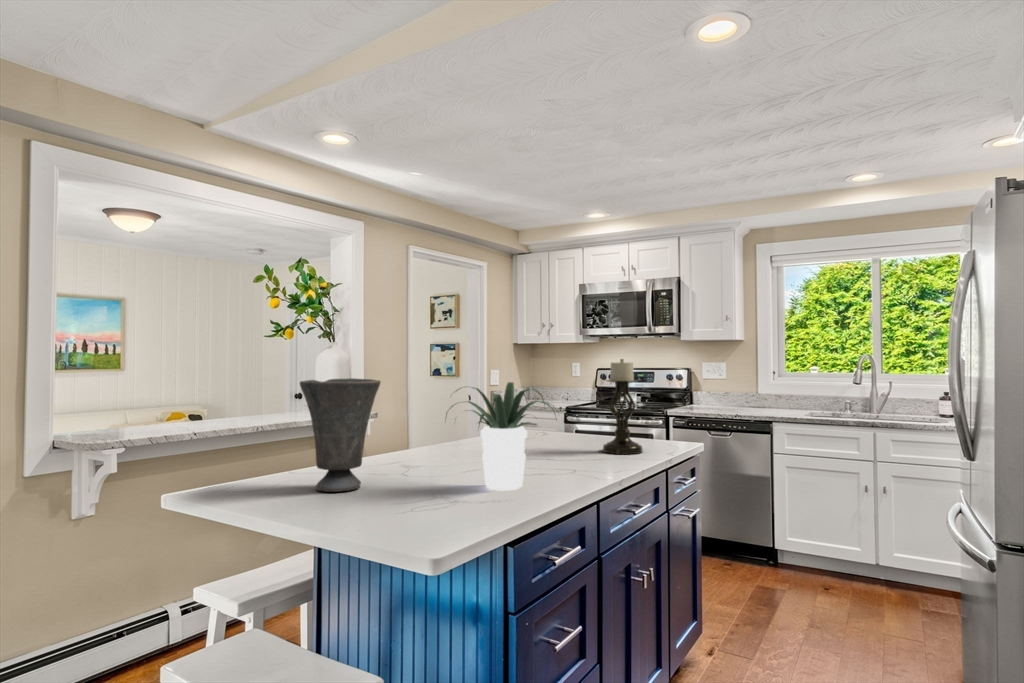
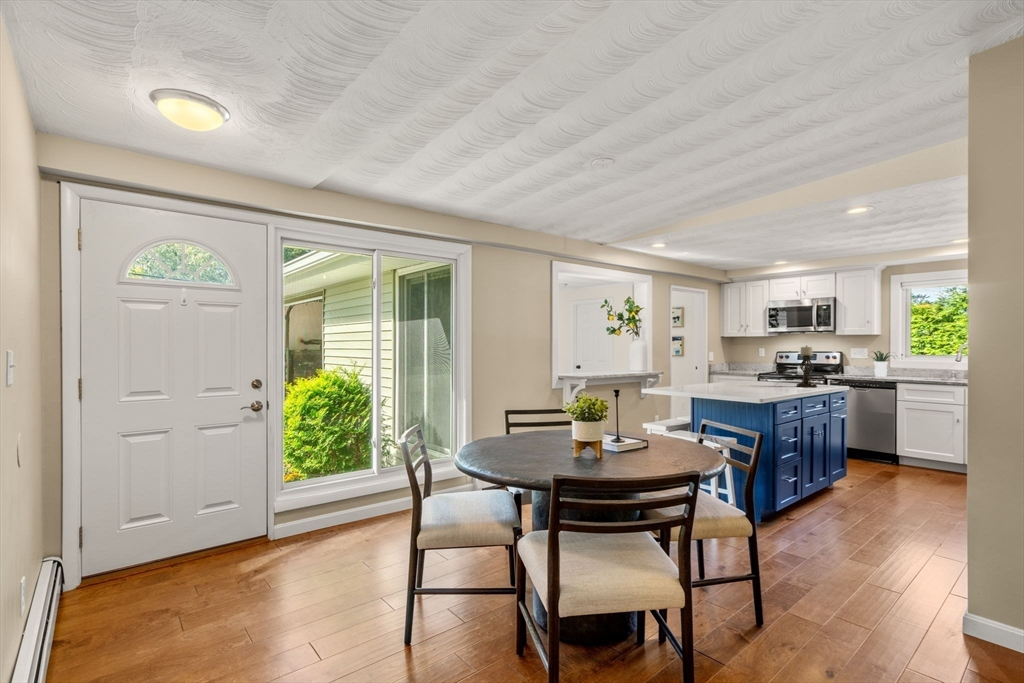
vase: present [300,378,380,492] -> none [685,352,714,391]
potted plant: present [446,382,556,491] -> present [873,351,890,377]

